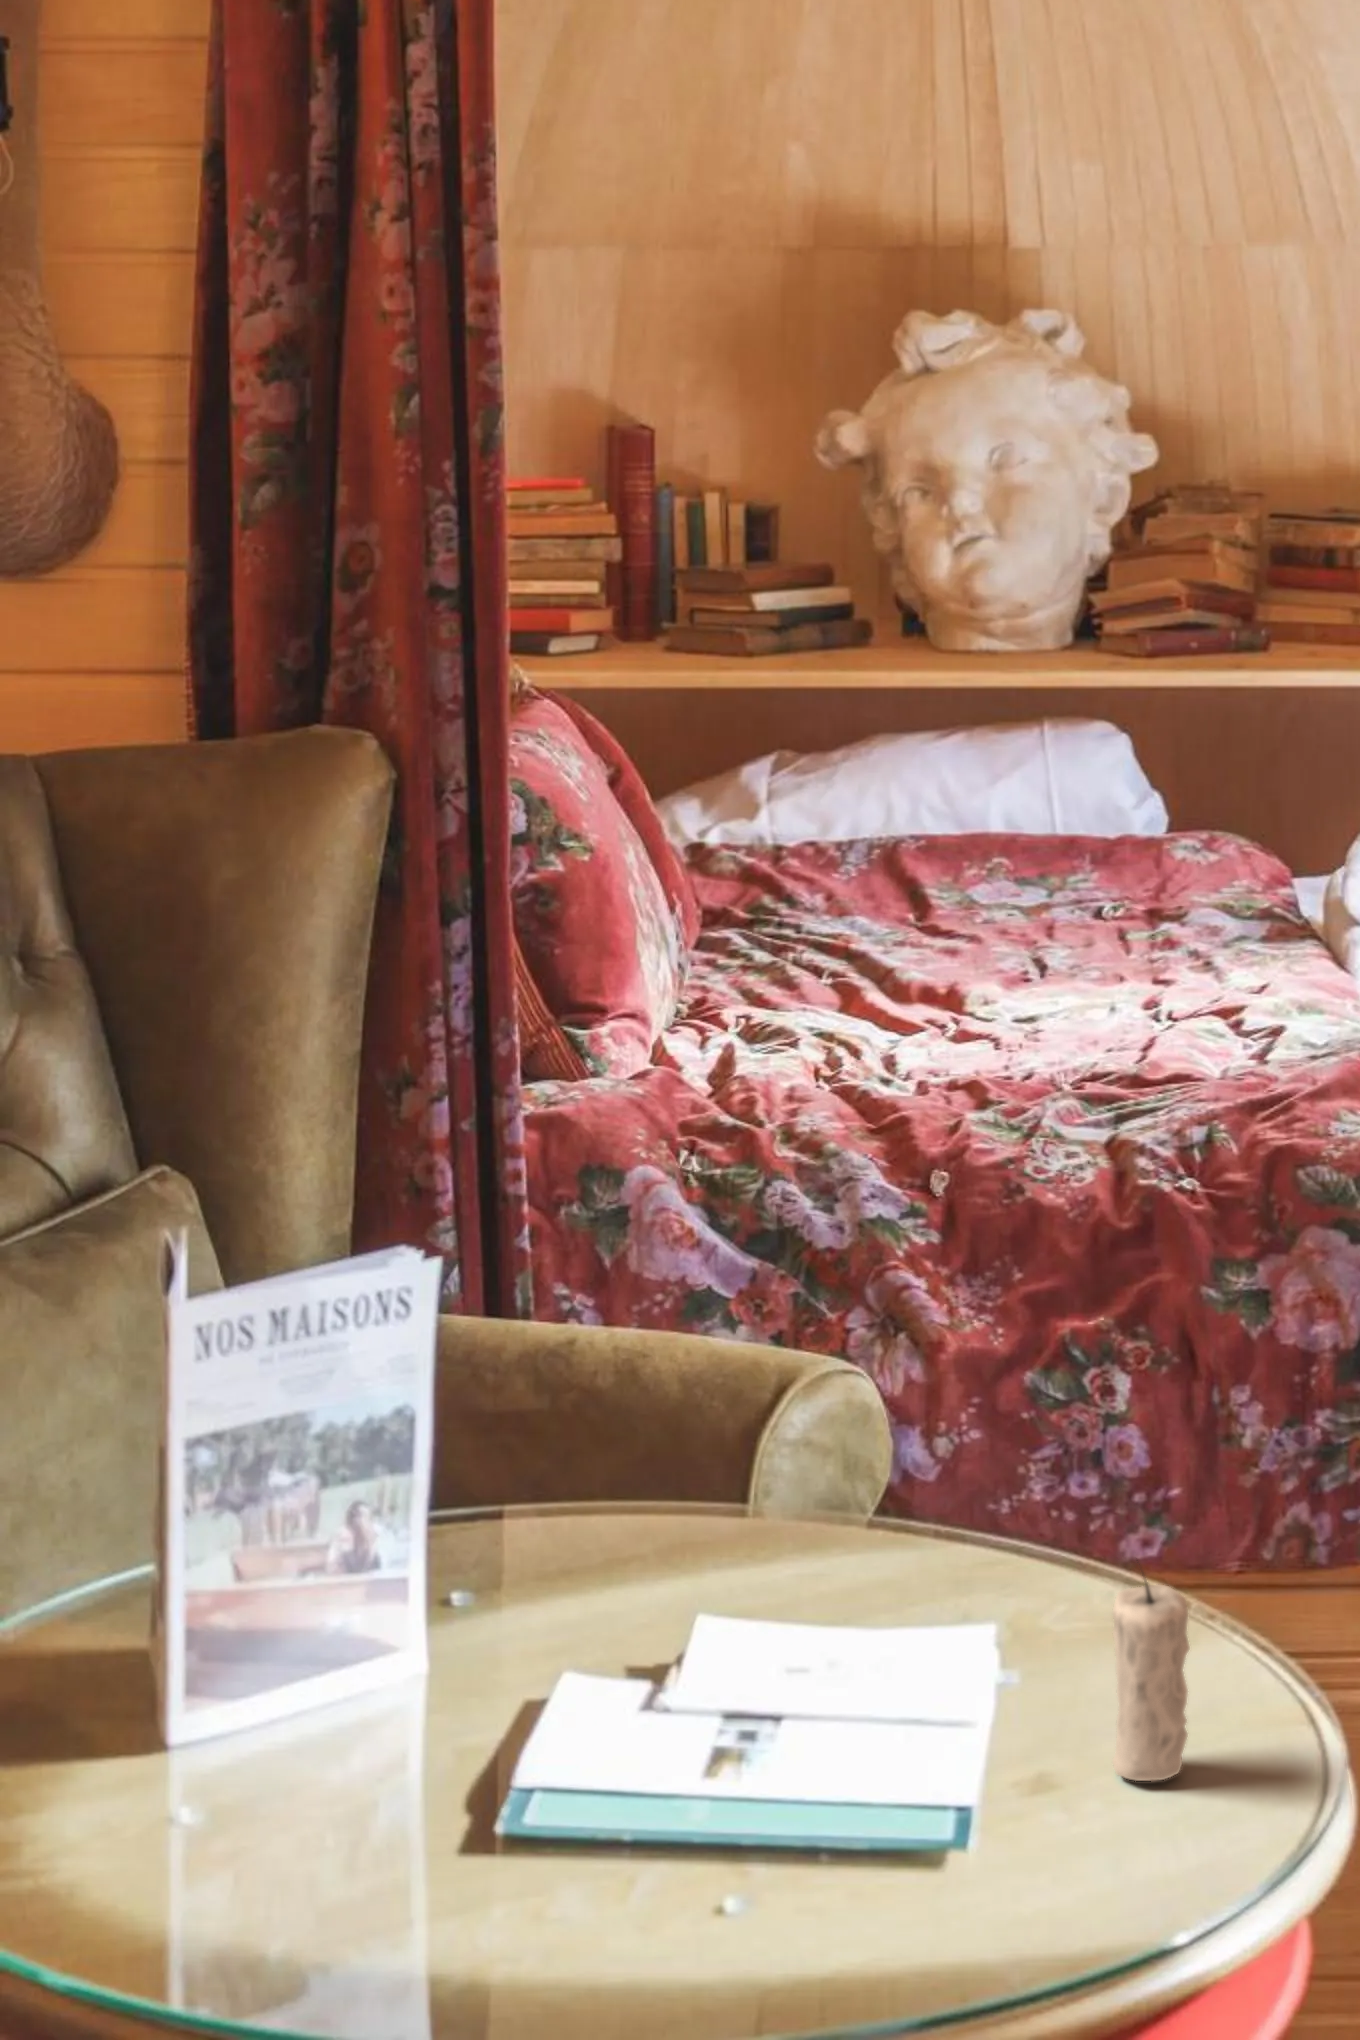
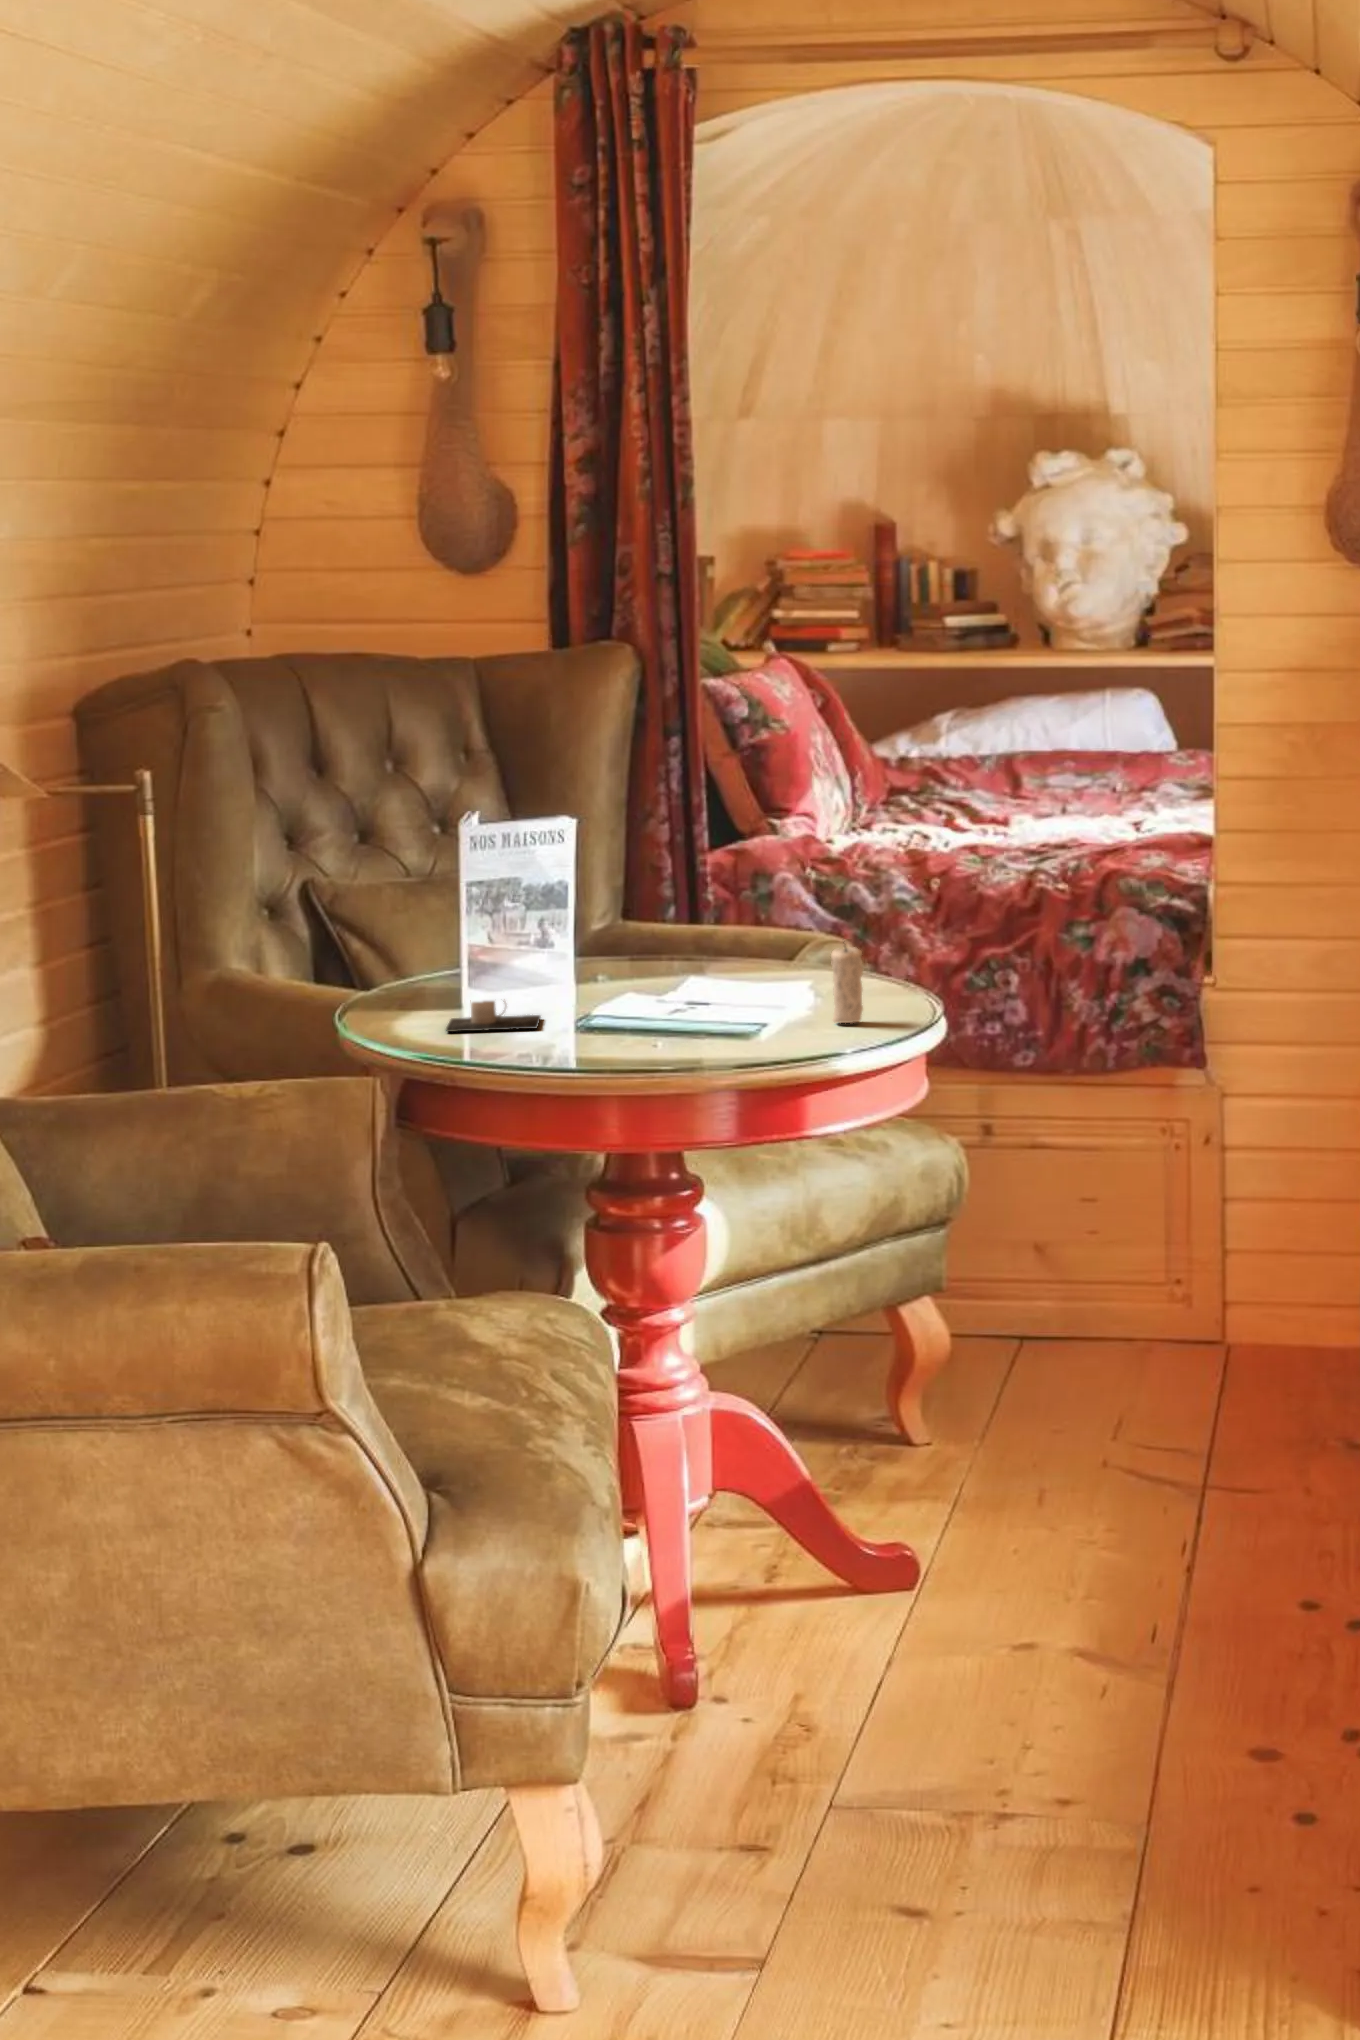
mug: none [138,1755,388,1896] -> present [446,1001,541,1032]

